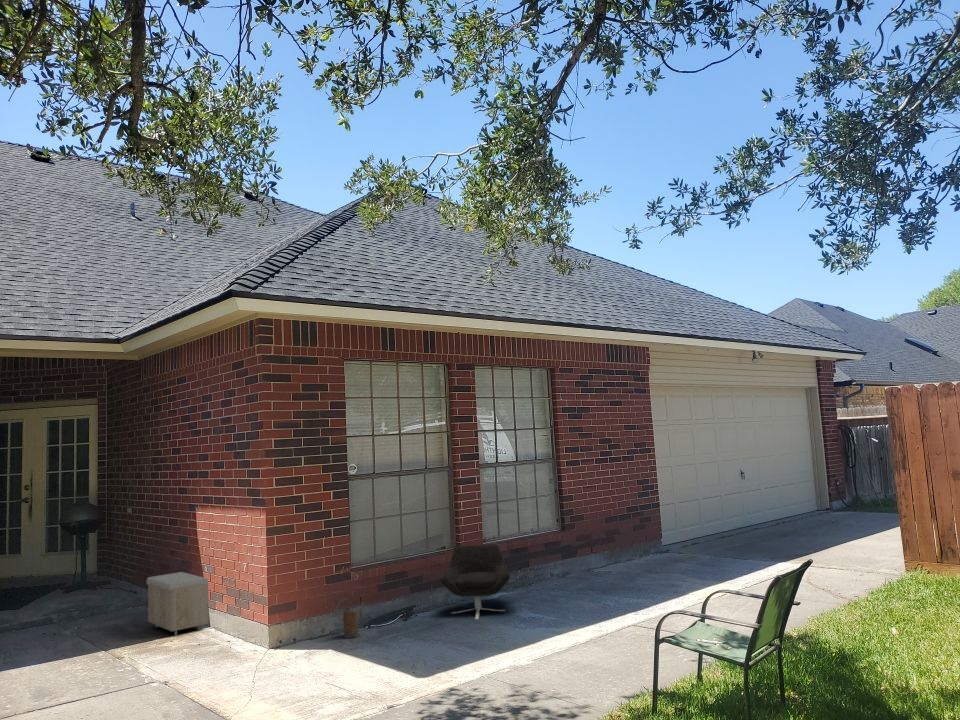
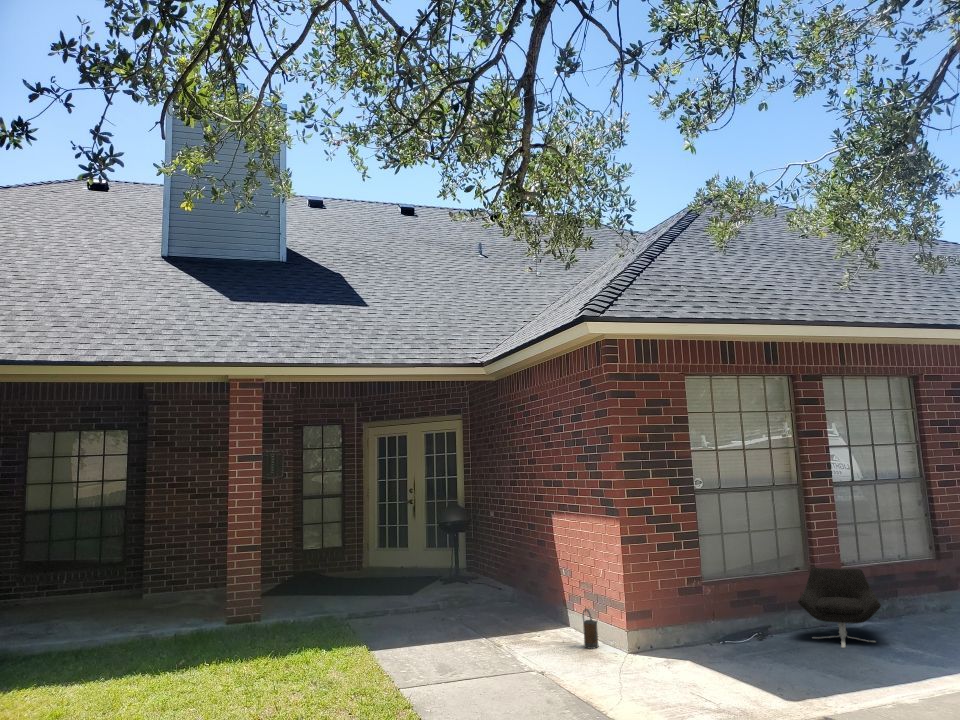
storage bench: present [147,572,209,635] -> none [513,572,568,629]
watering can: present [336,599,364,638] -> present [583,609,598,649]

